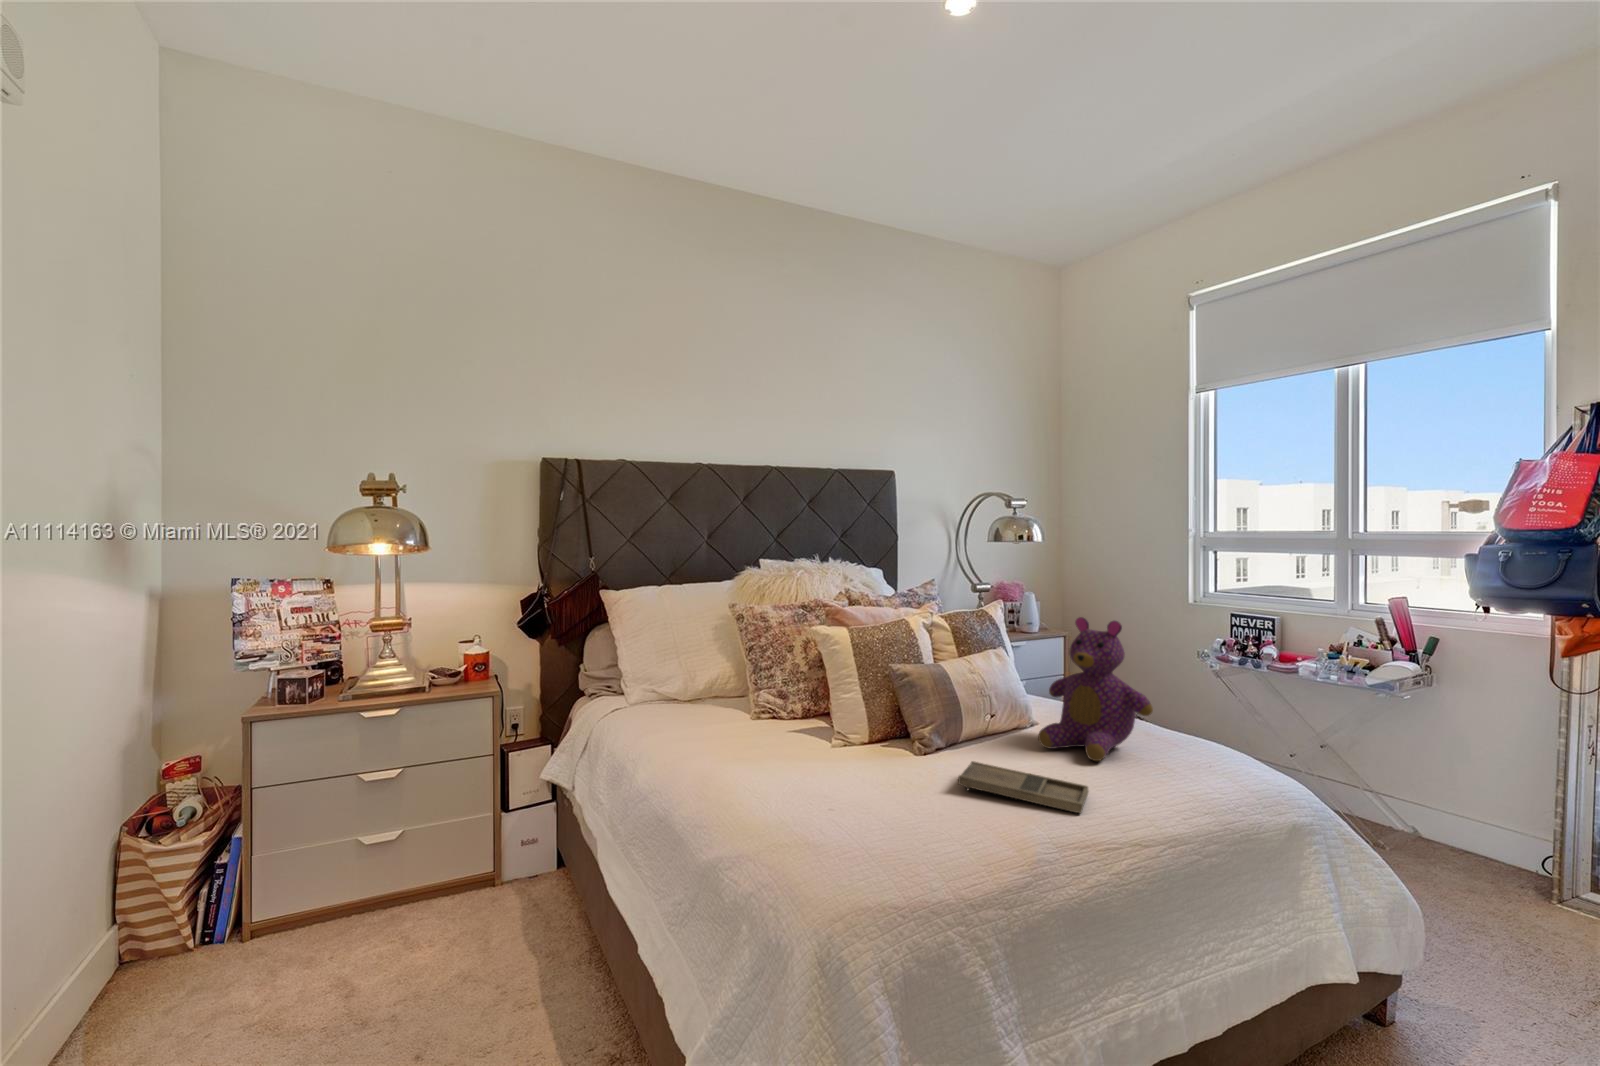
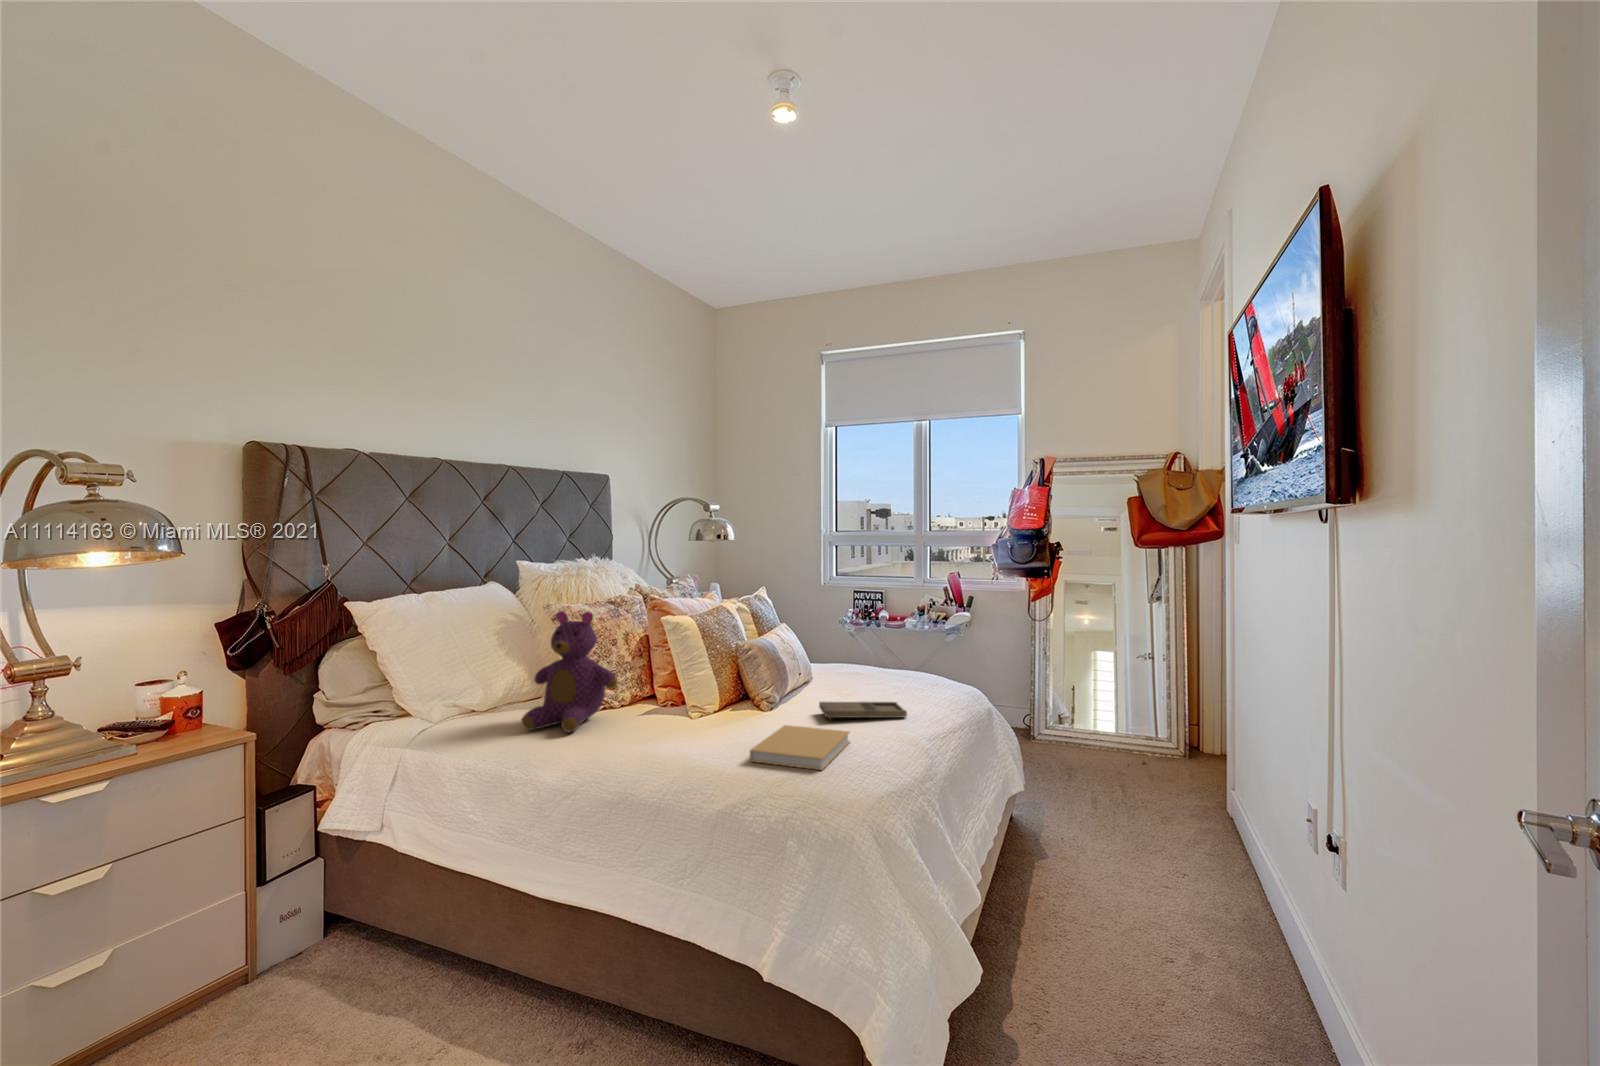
teddy bear: present [1038,617,1153,761] -> present [522,611,617,732]
book: none [788,783,944,861] -> present [750,725,850,770]

